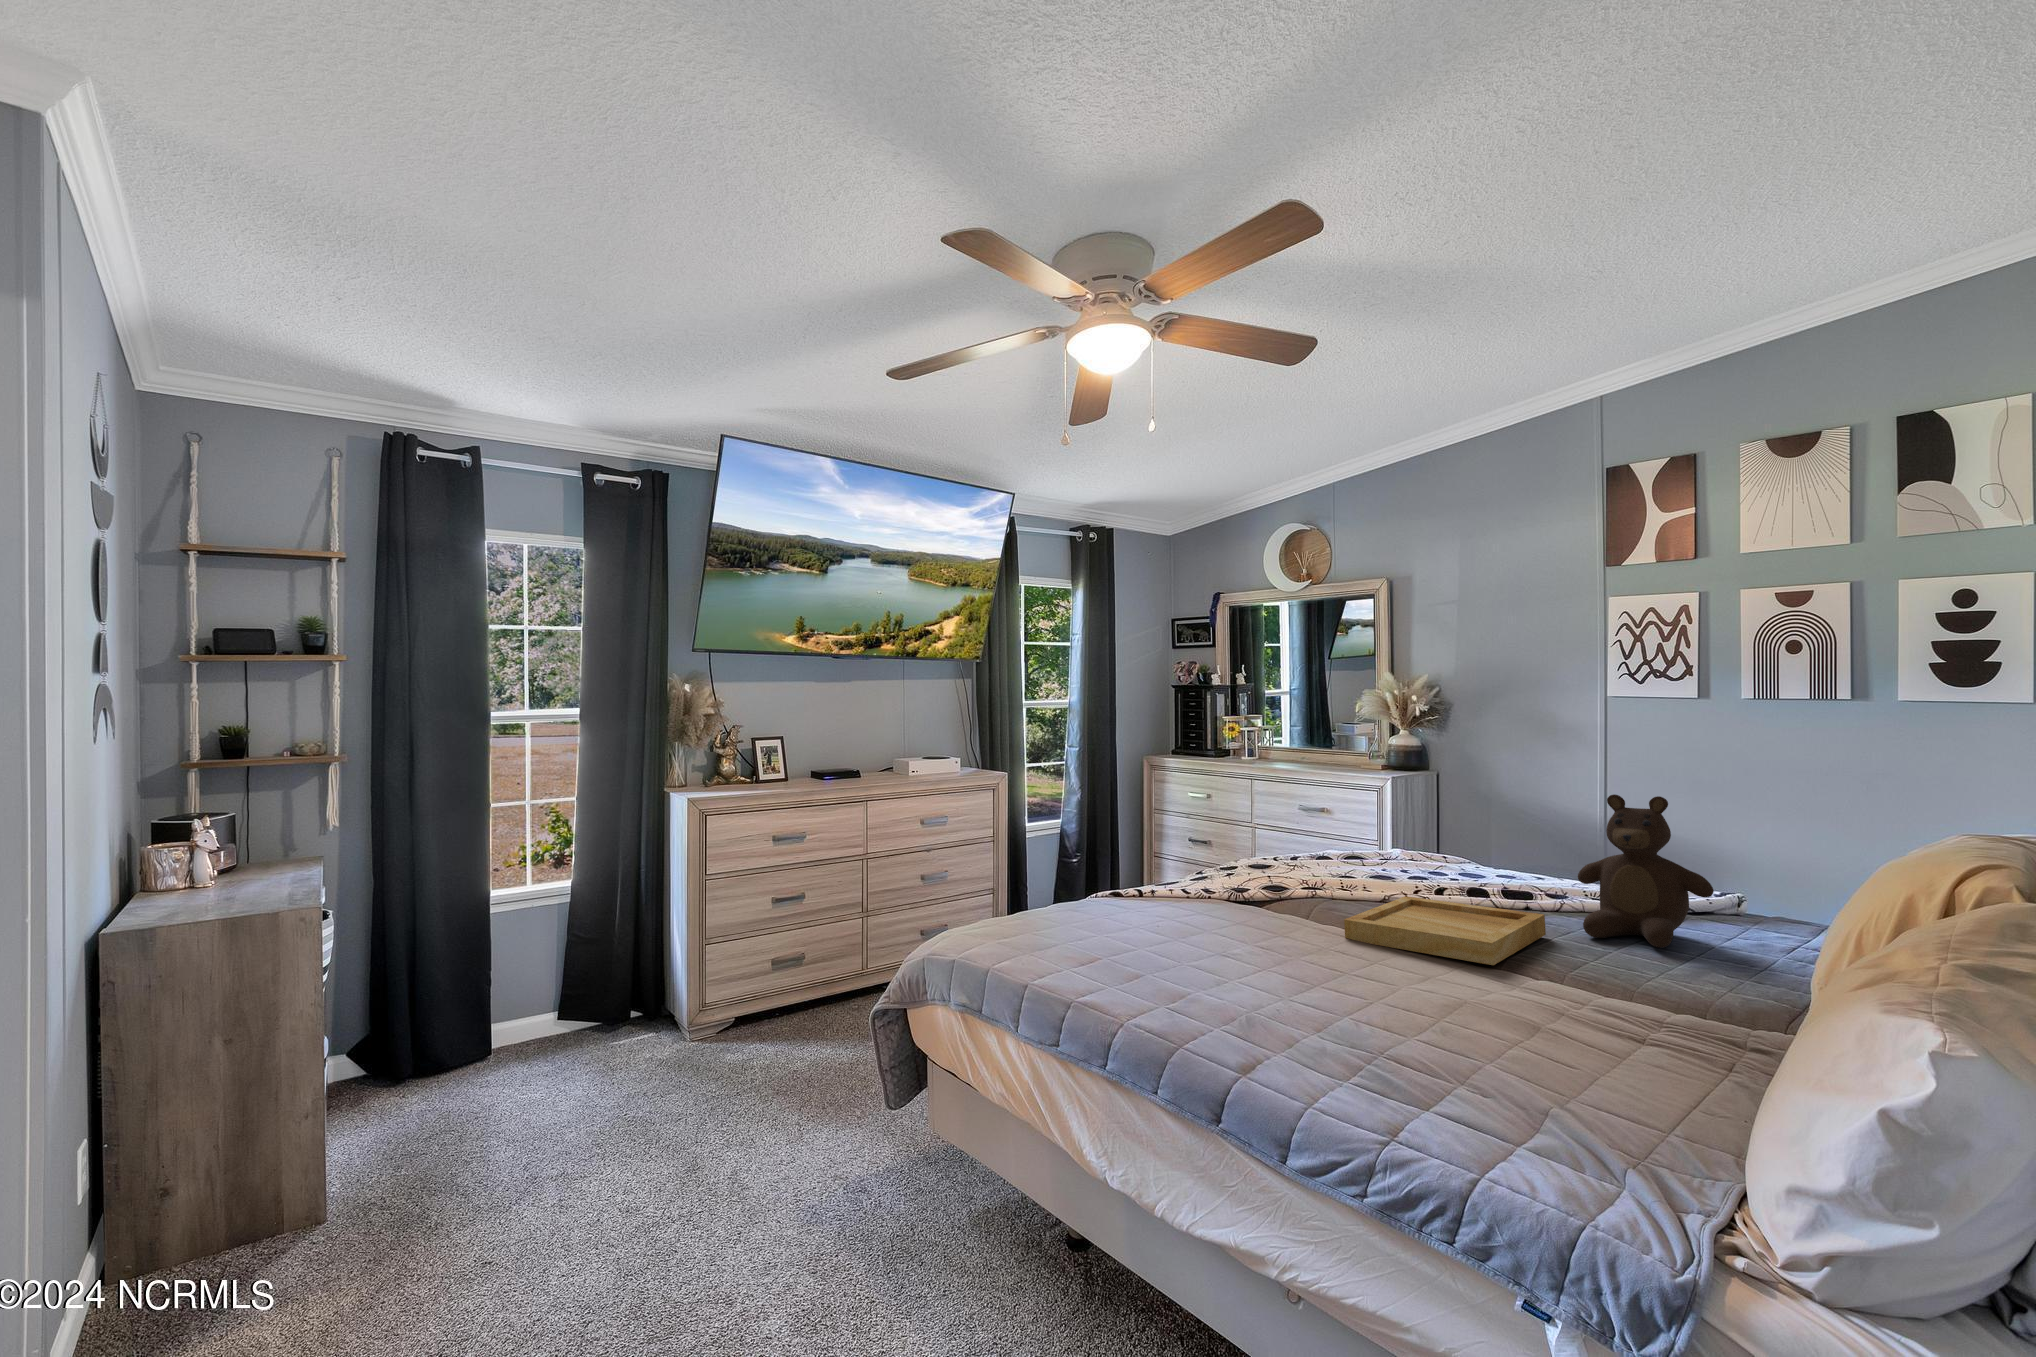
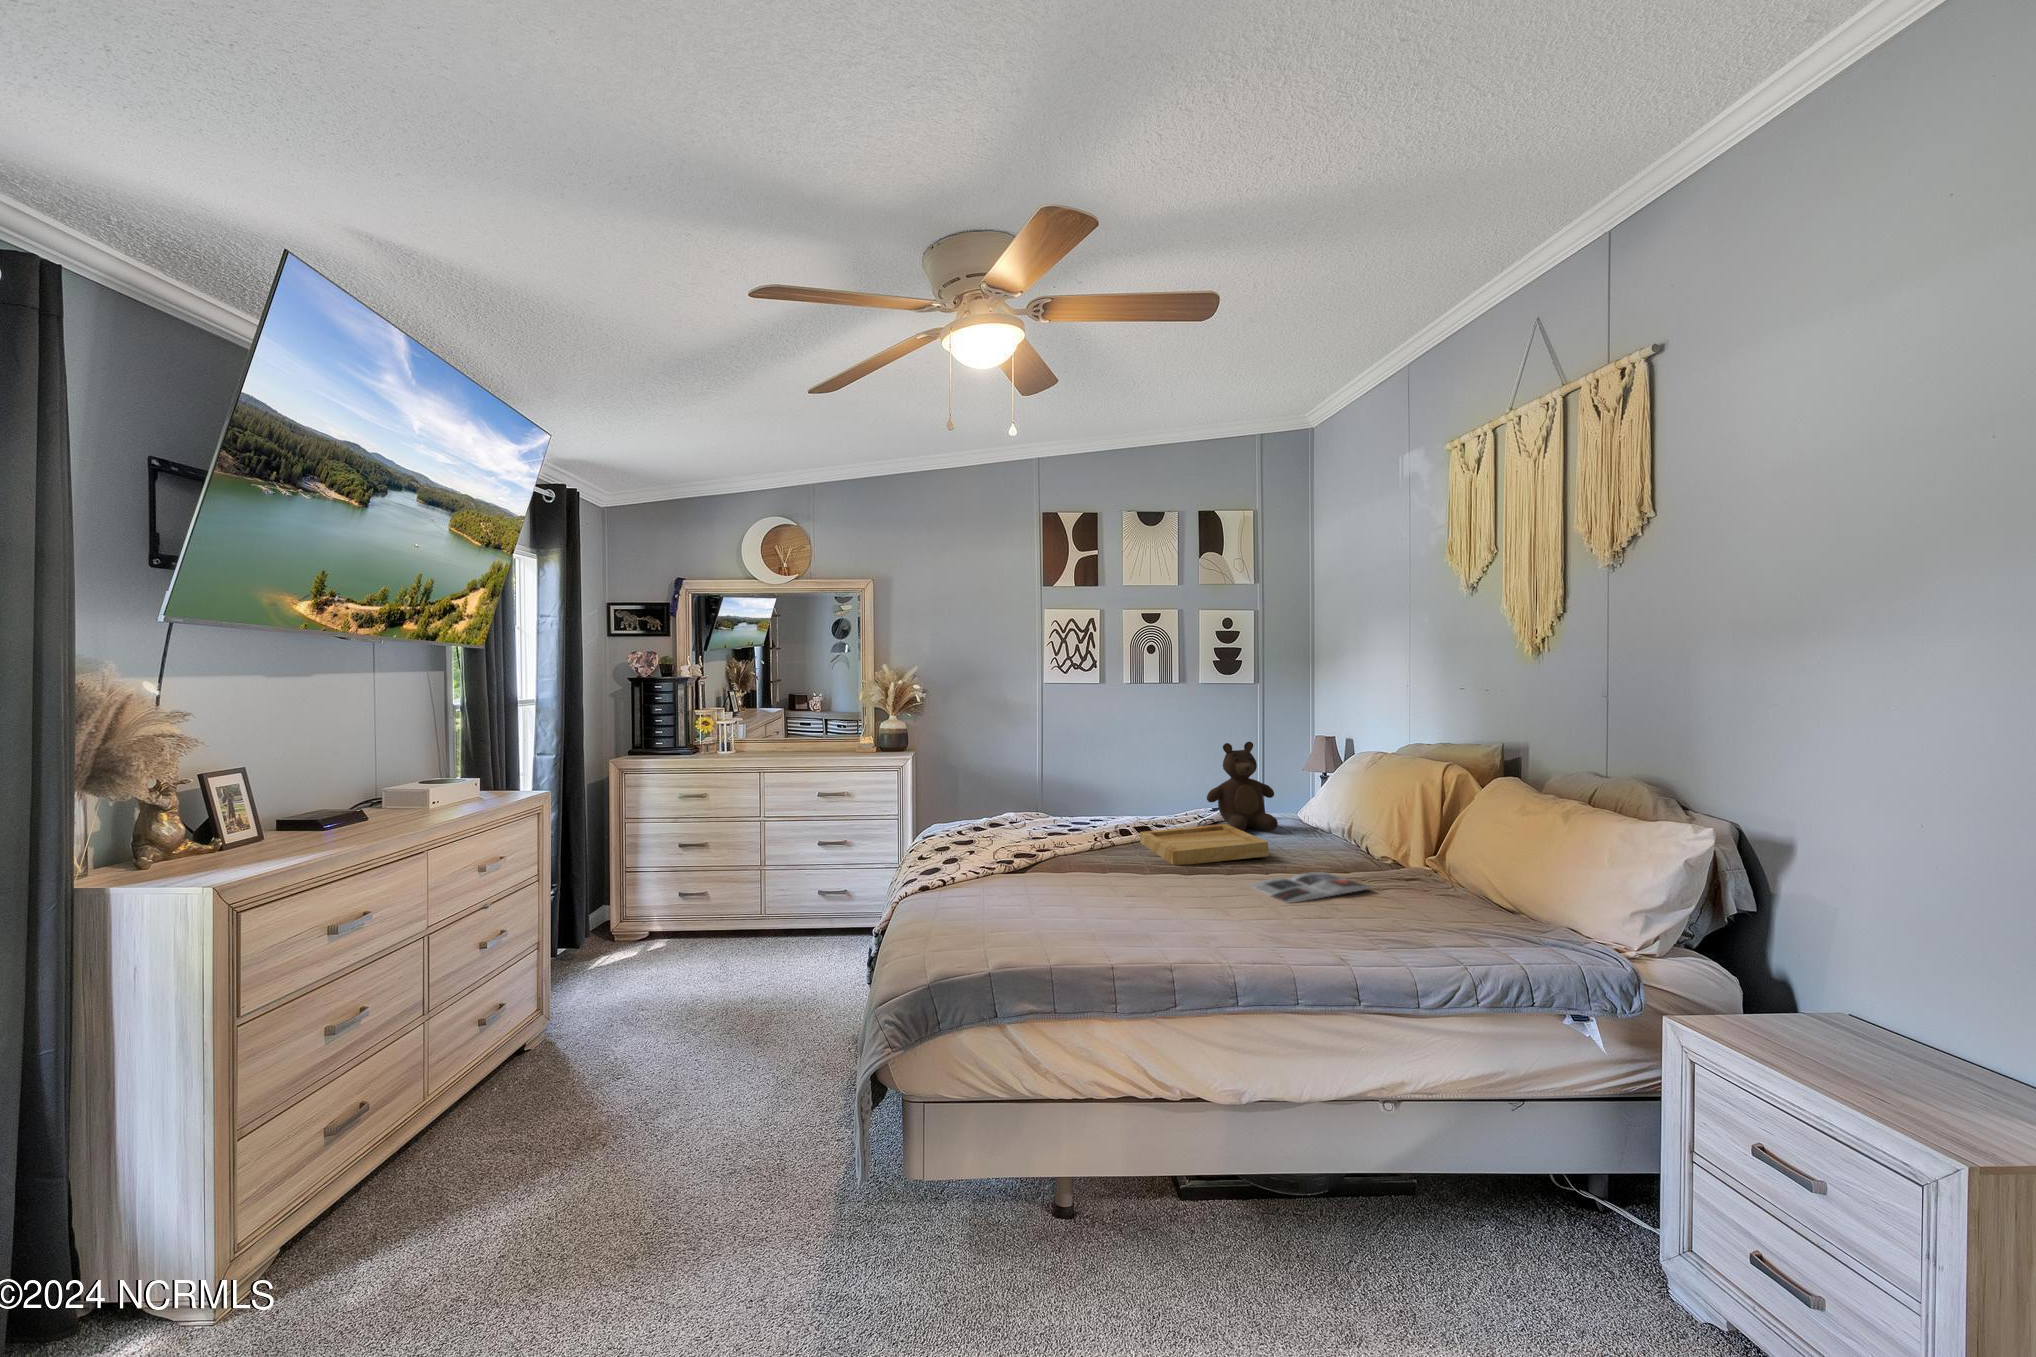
magazine: none [1301,979,1495,1040] -> present [1250,872,1372,903]

